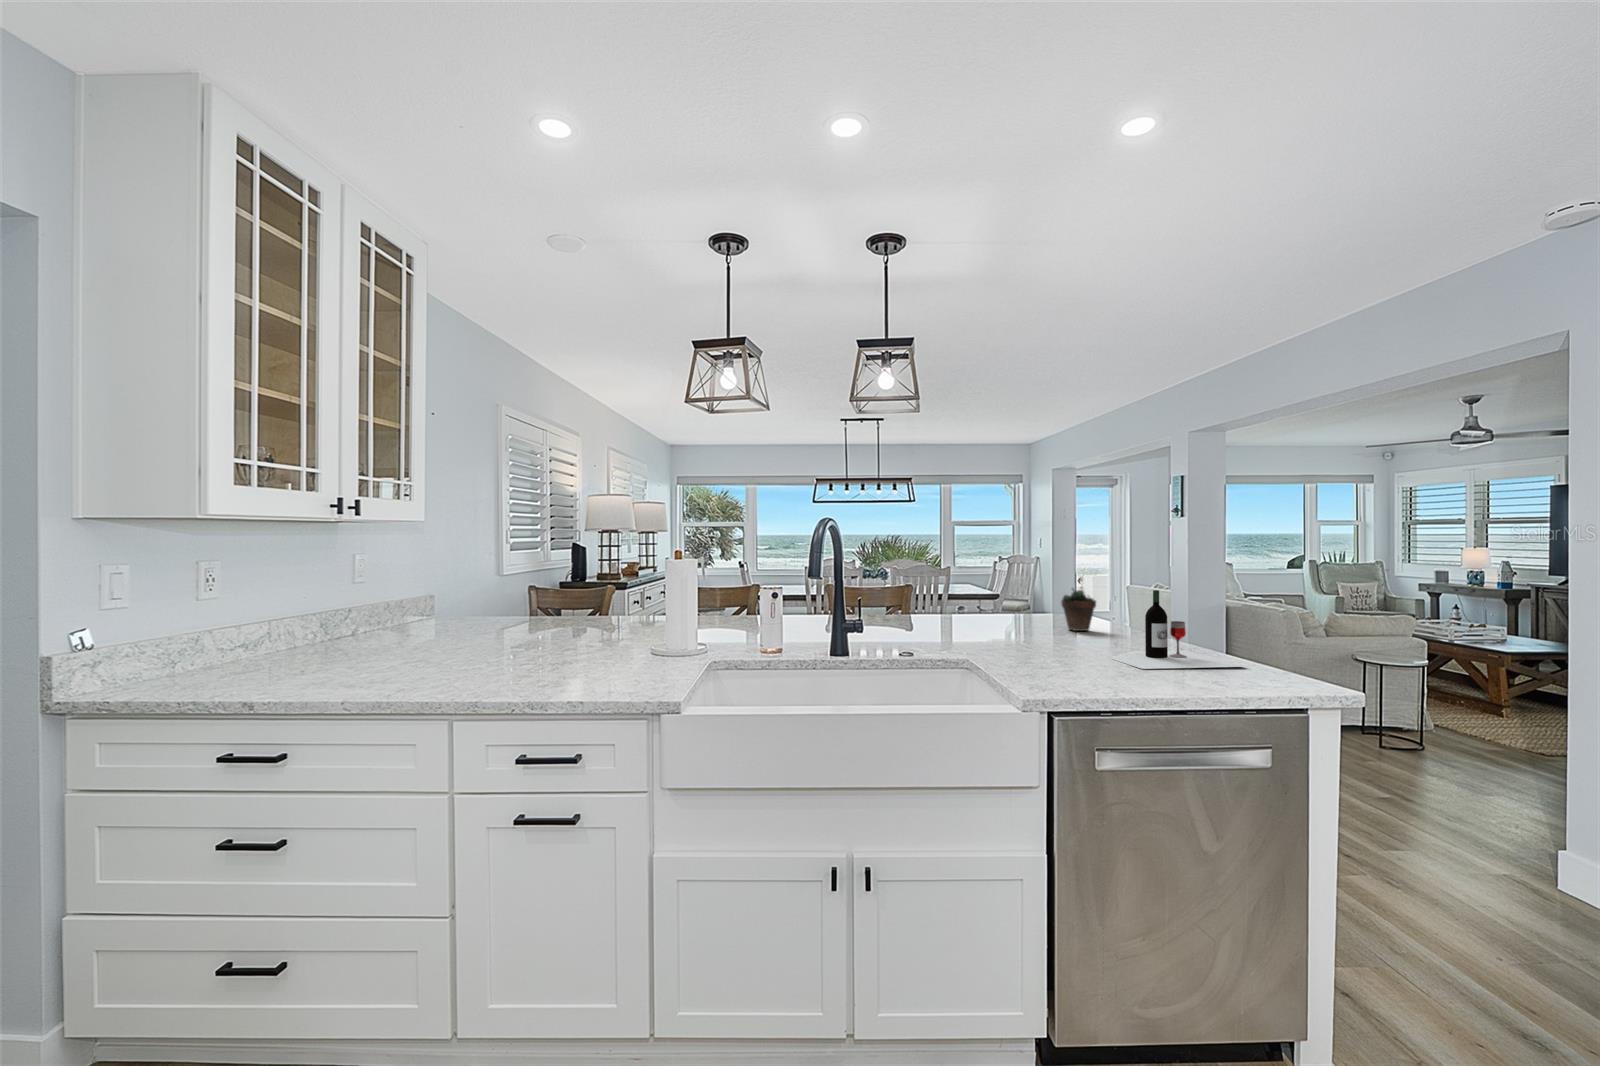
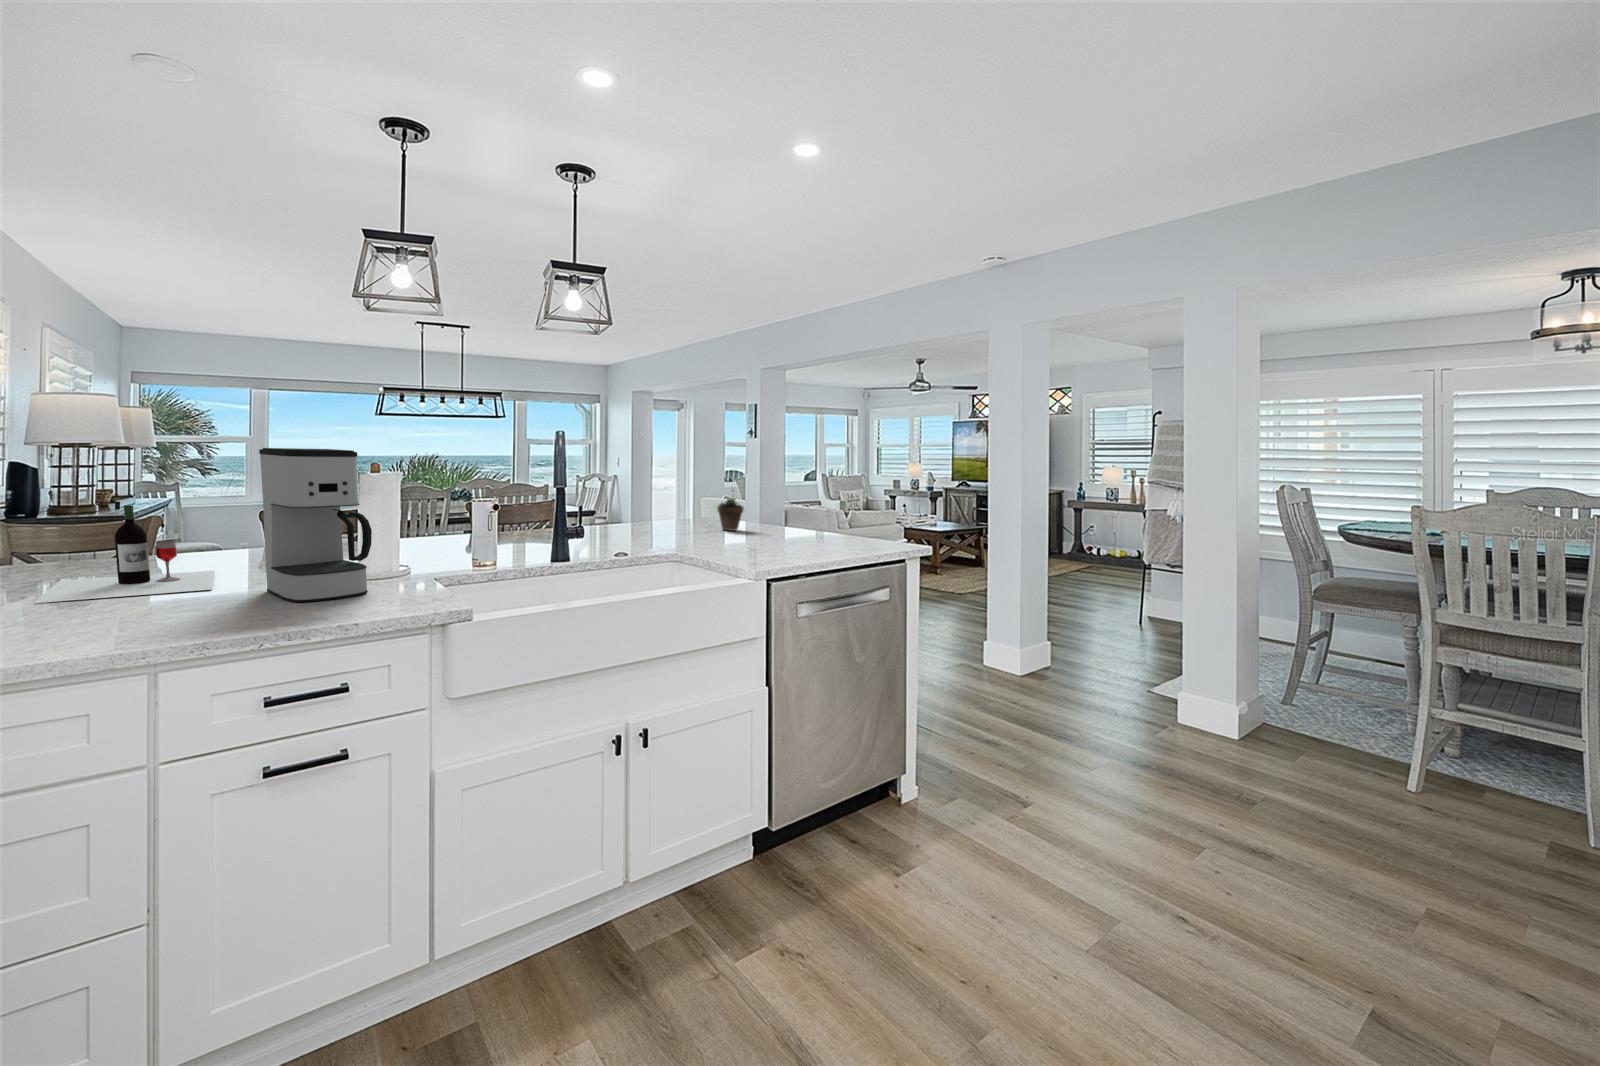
coffee maker: none [555,538,635,679] -> present [259,448,372,602]
wine bottle: present [1110,590,1246,669] -> present [35,505,215,603]

